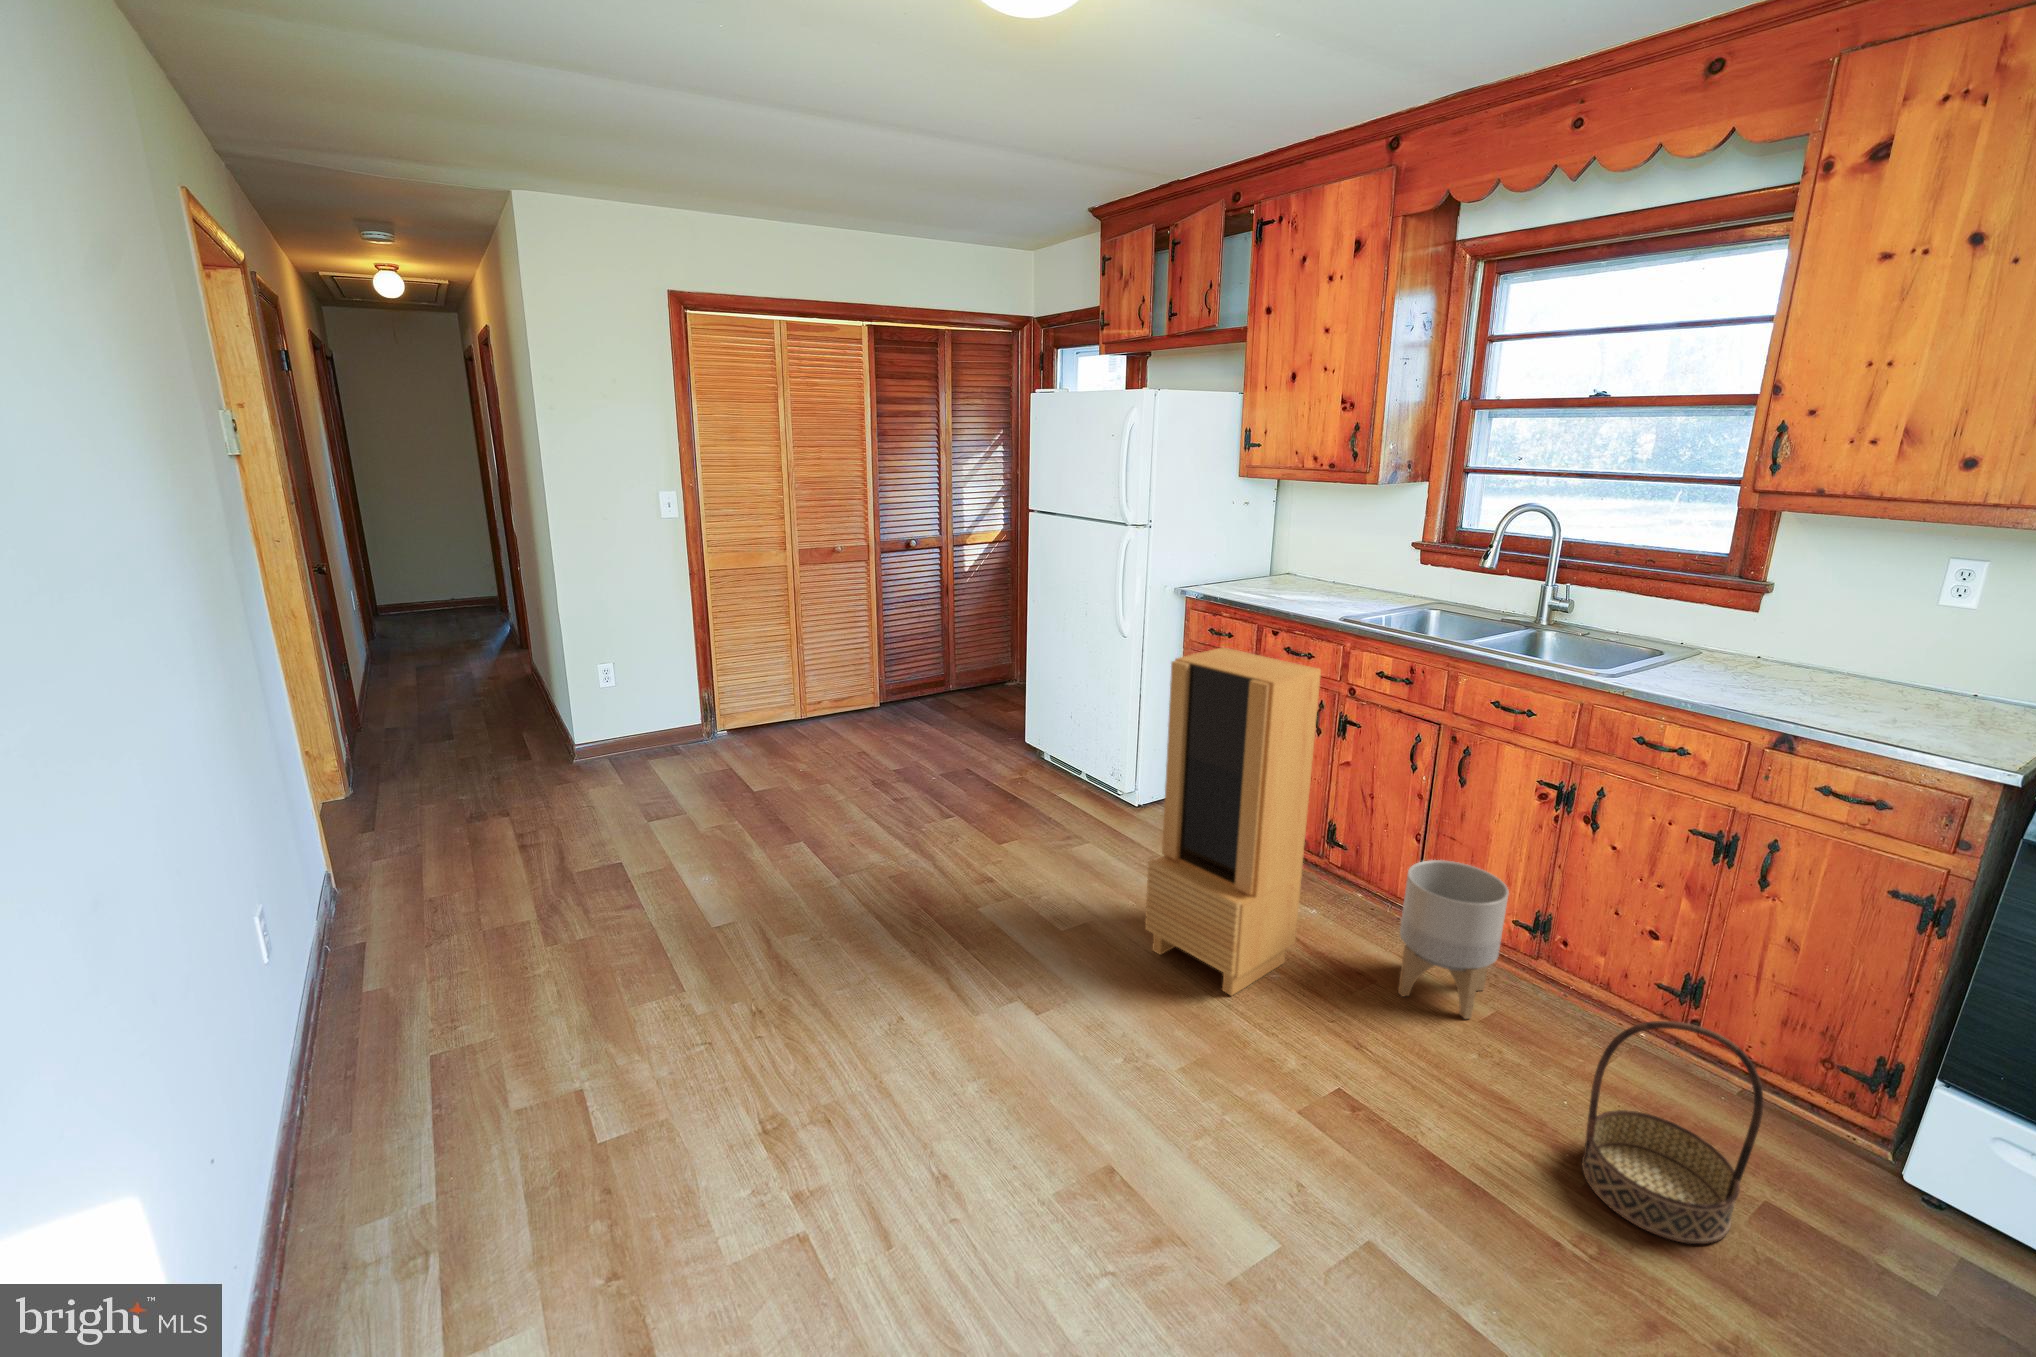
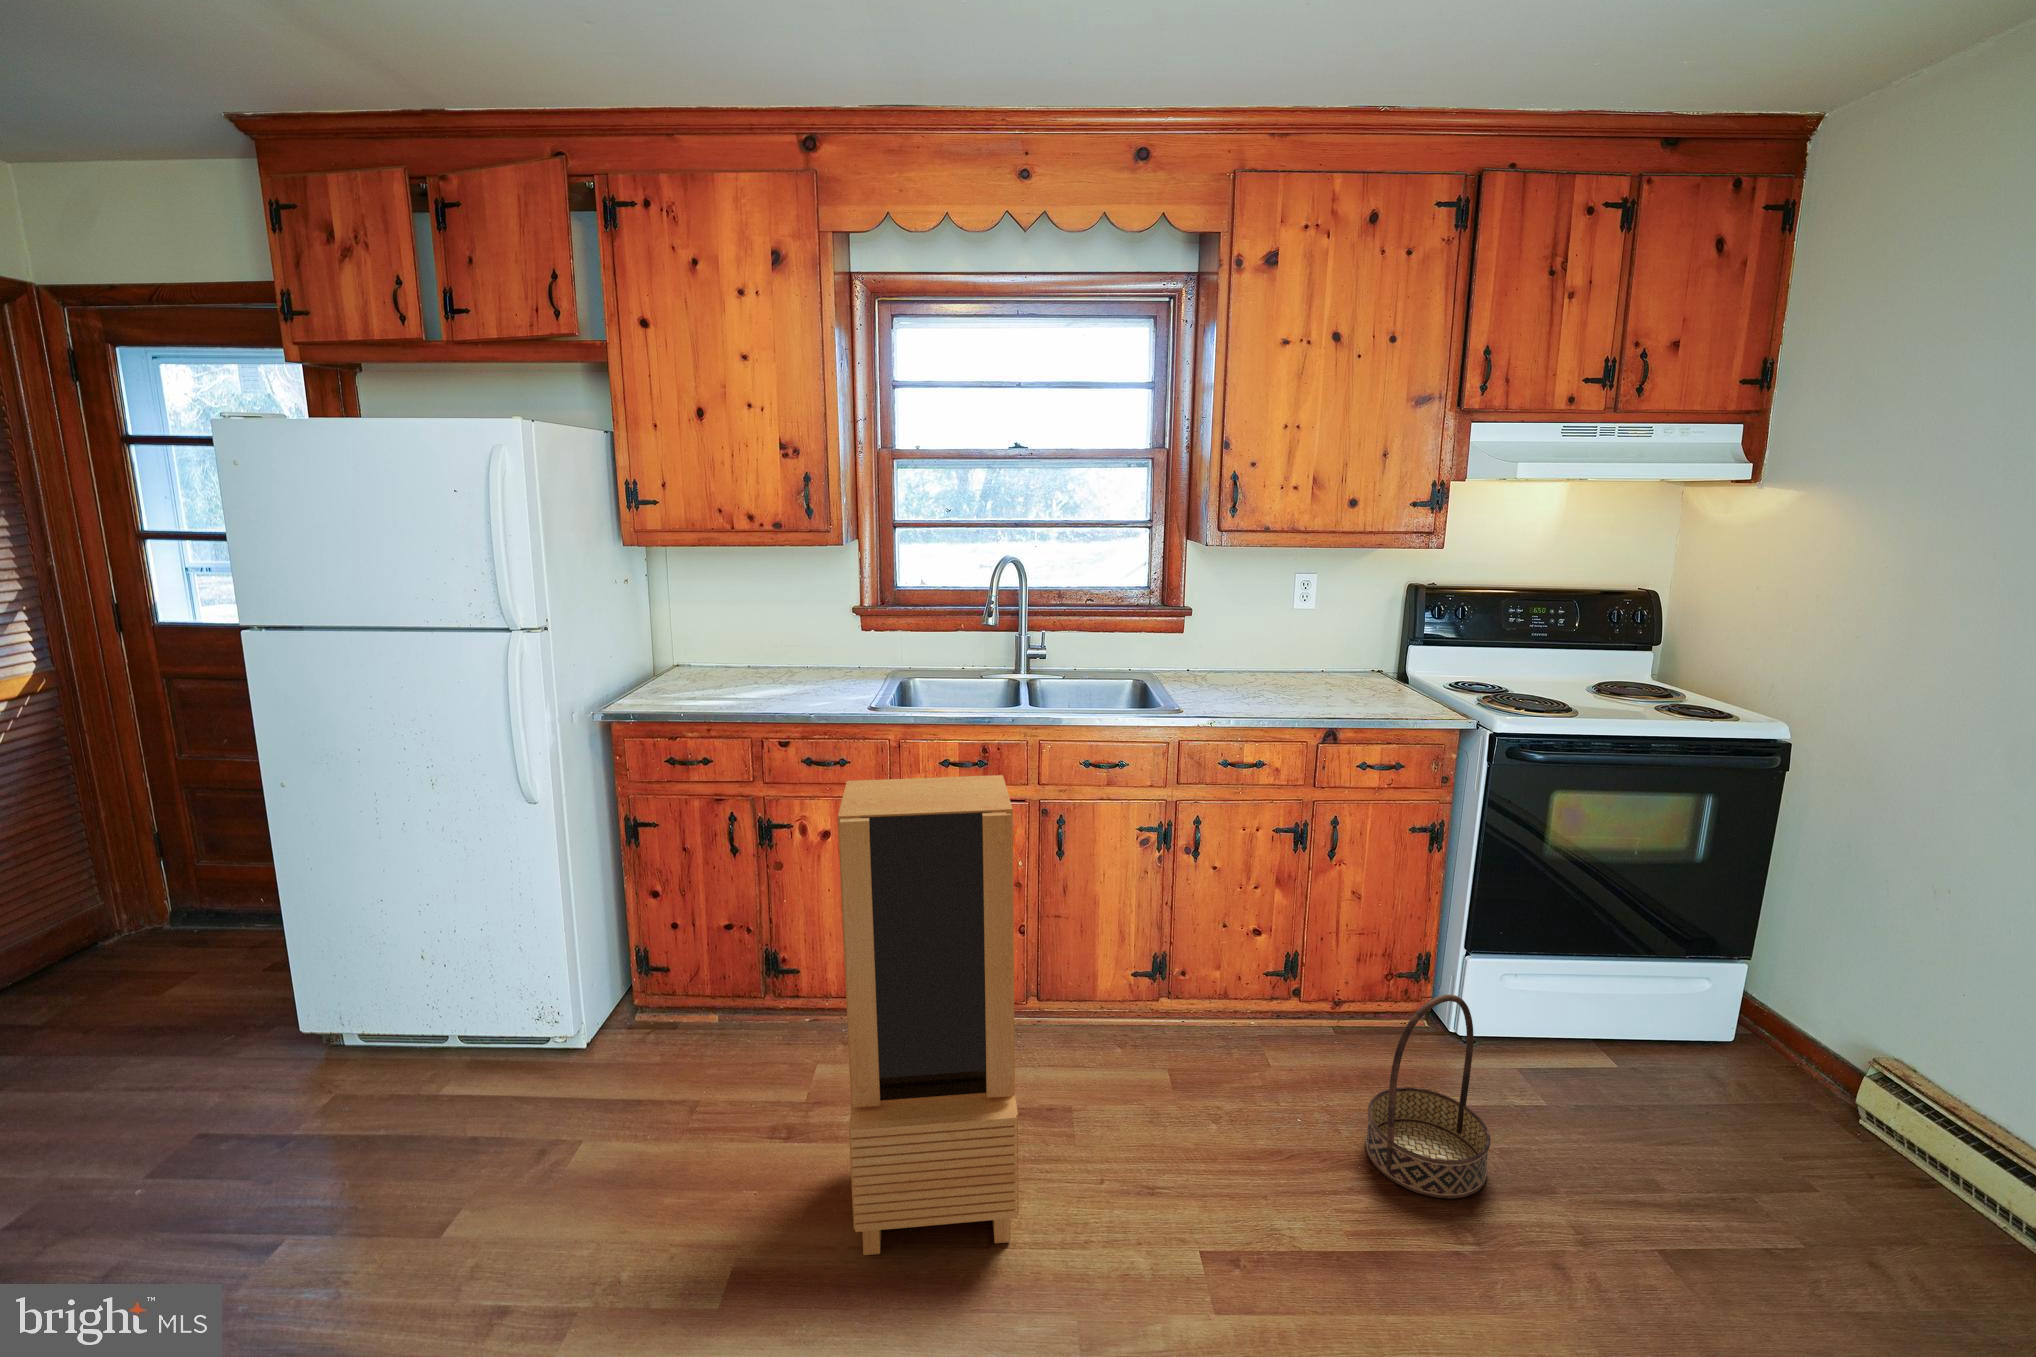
planter: present [1398,860,1509,1019] -> none [1086,937,1186,1113]

